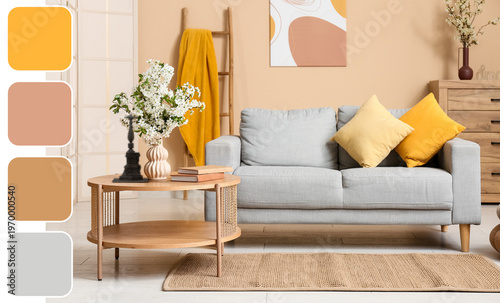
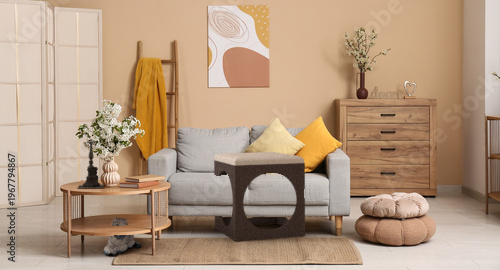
footstool: none [293,140,425,260] -> present [214,152,305,241]
plush toy: none [148,224,199,278] -> present [104,217,141,255]

